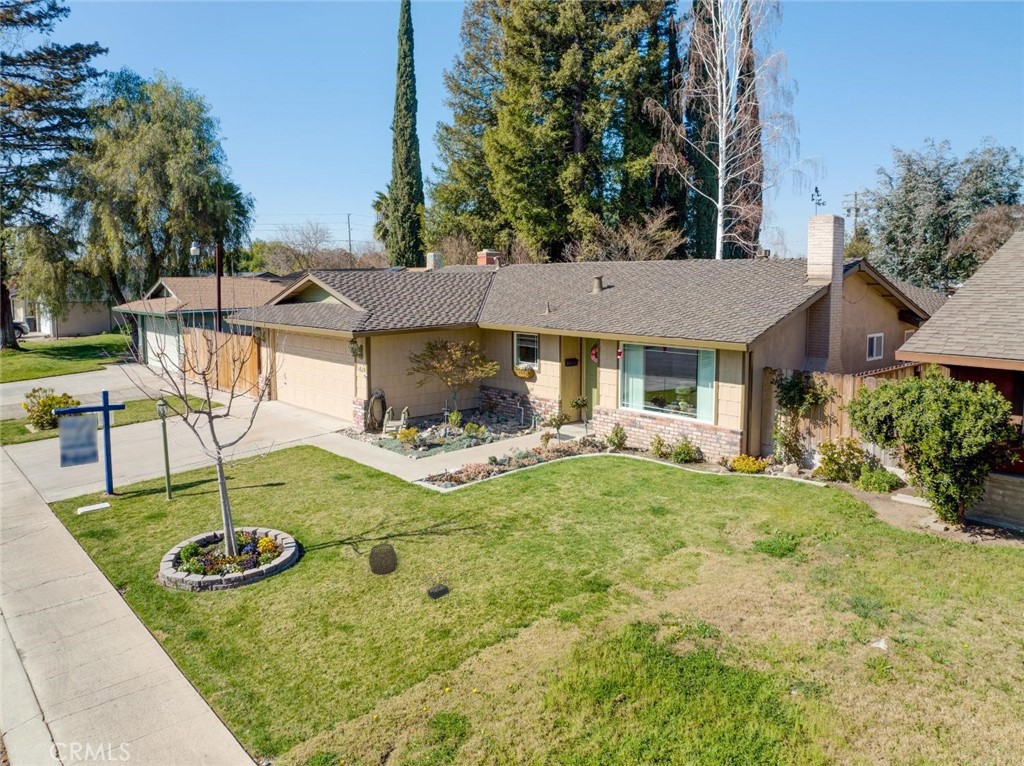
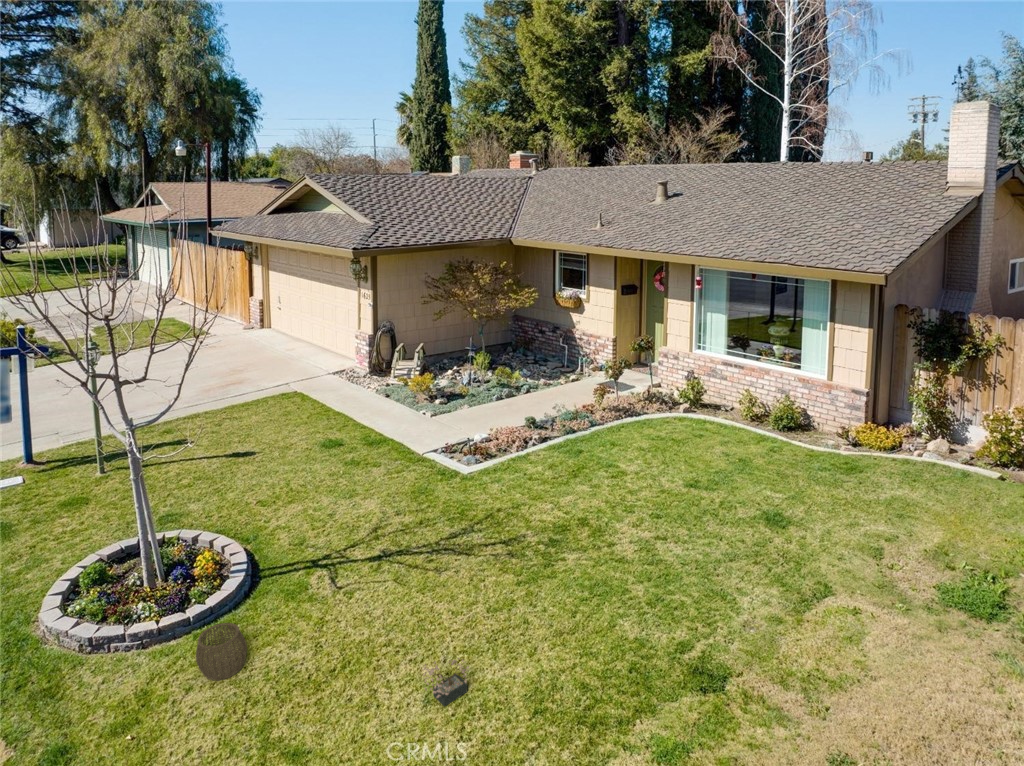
woven basket: present [369,544,397,574] -> present [196,623,247,681]

